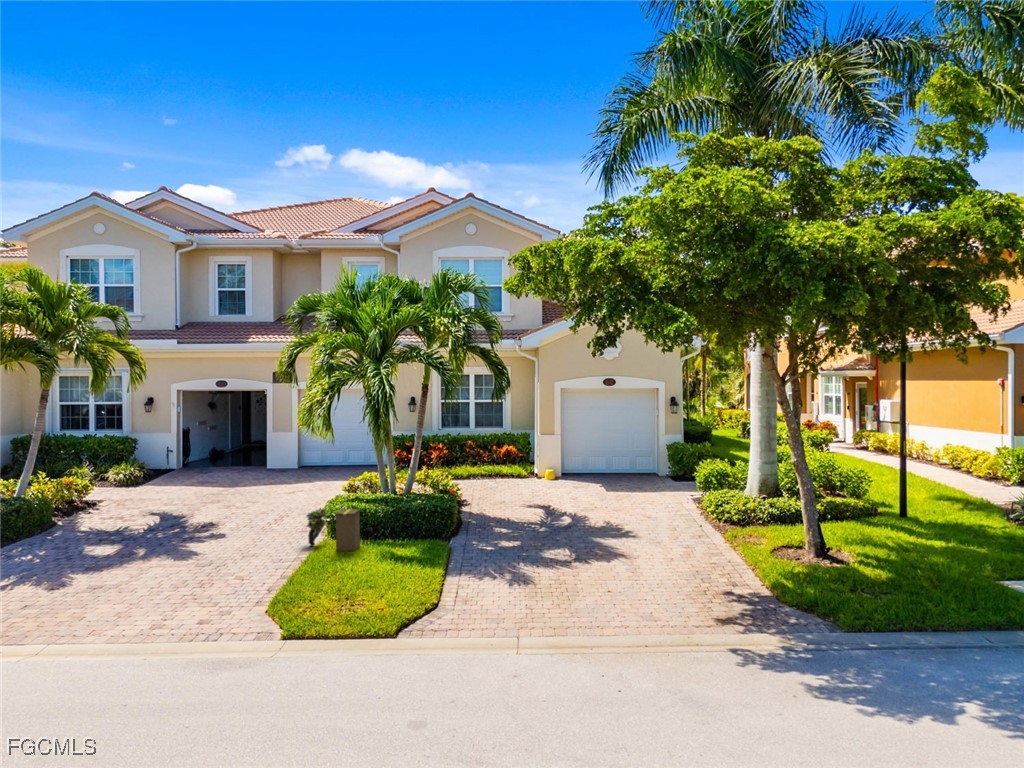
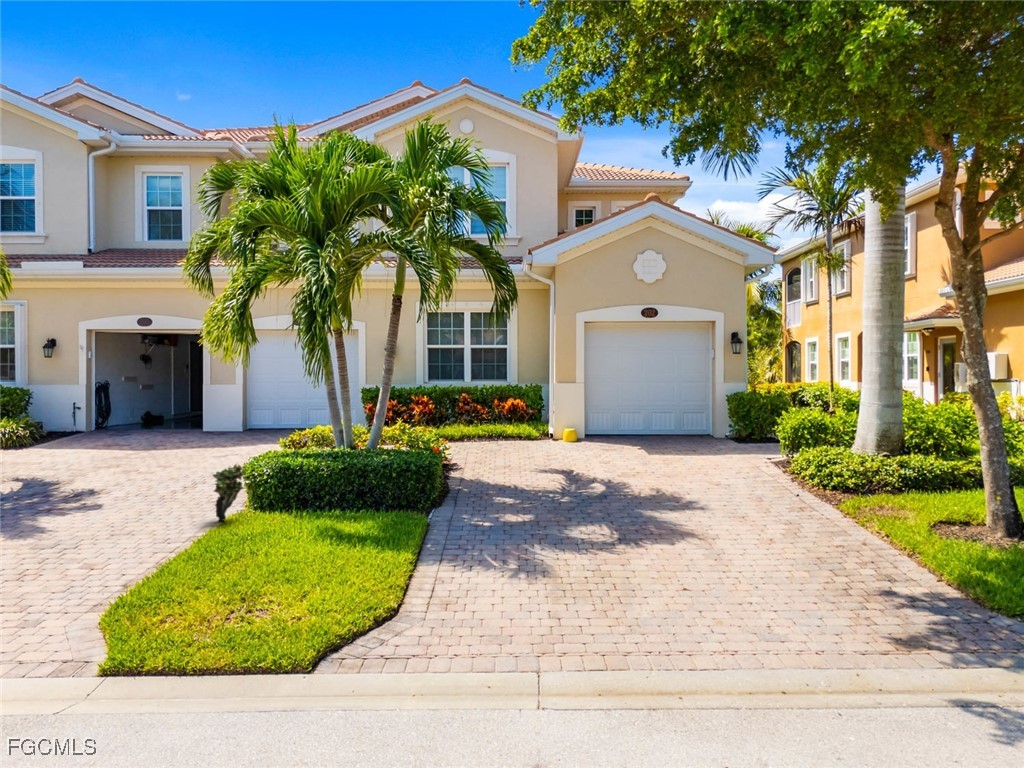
cardboard box: present [336,509,360,551] -> none [254,466,294,527]

